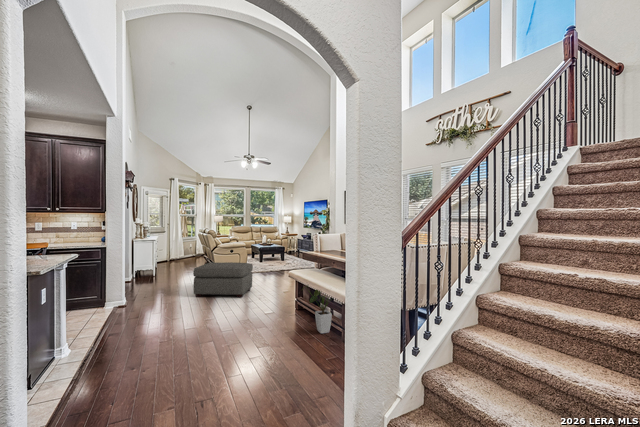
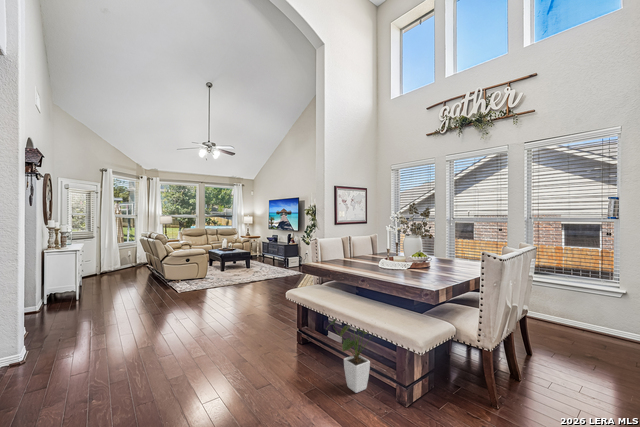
ottoman: present [193,262,253,297] -> none [140,280,224,332]

